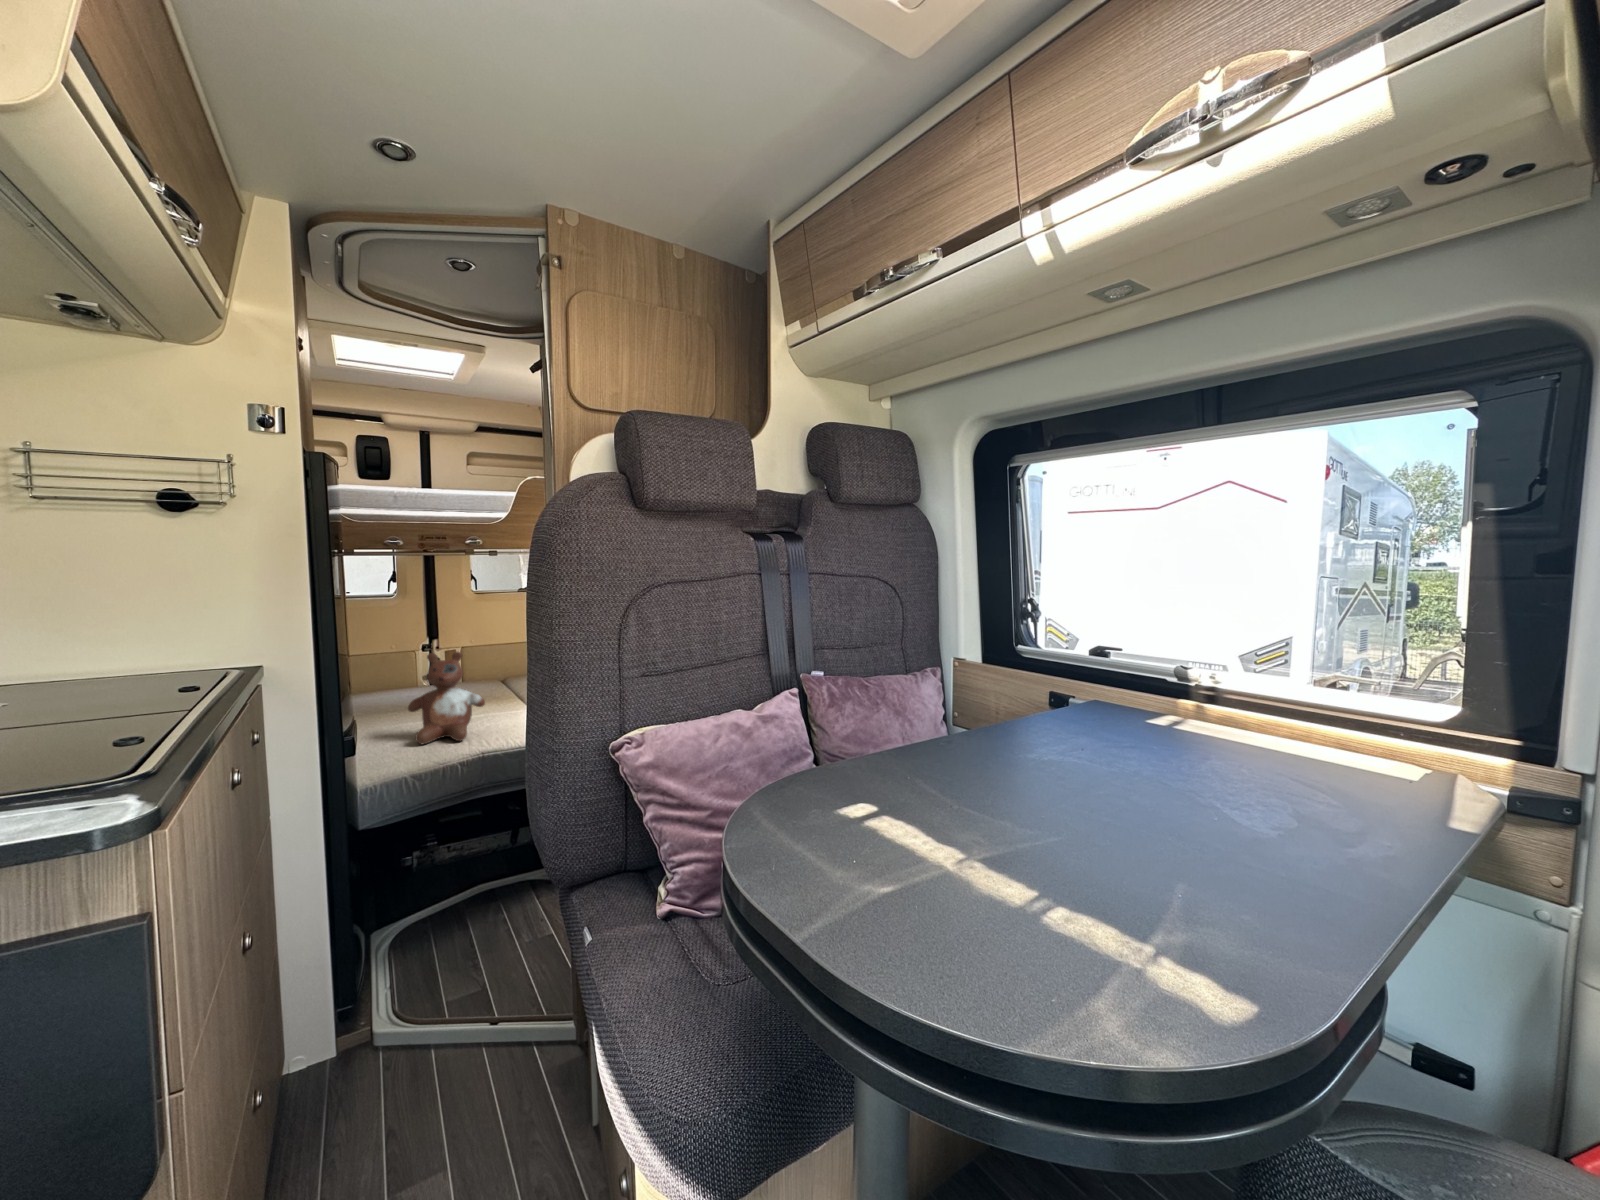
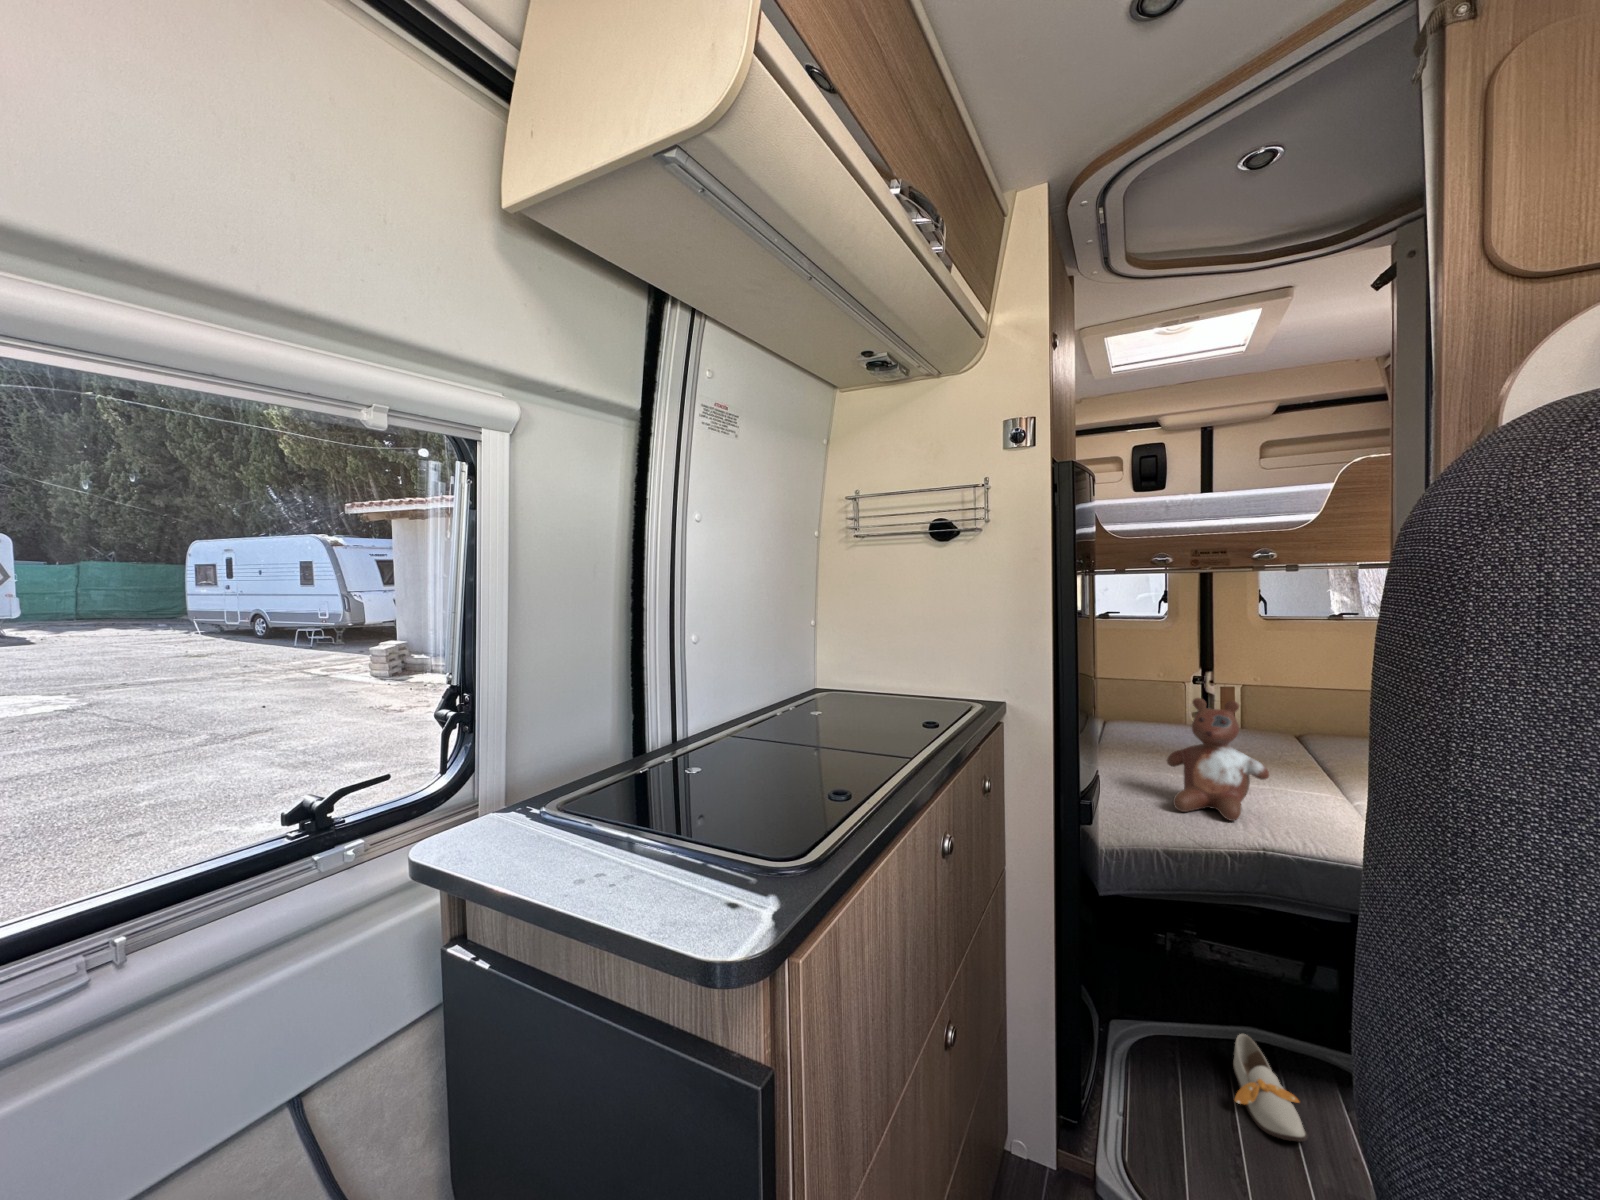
shoe: none [469,892,518,944] -> present [1233,1034,1308,1141]

